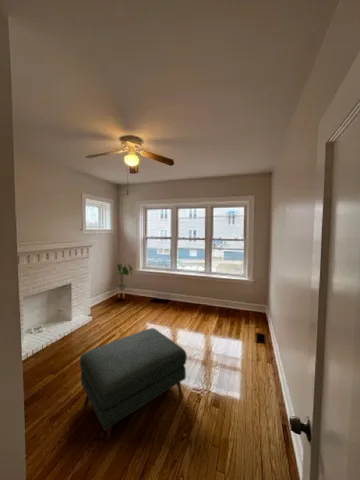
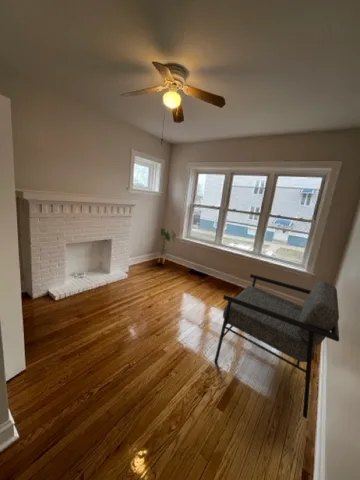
armchair: none [199,284,285,392] -> present [215,274,339,418]
ottoman: present [80,328,187,440] -> none [91,300,198,398]

